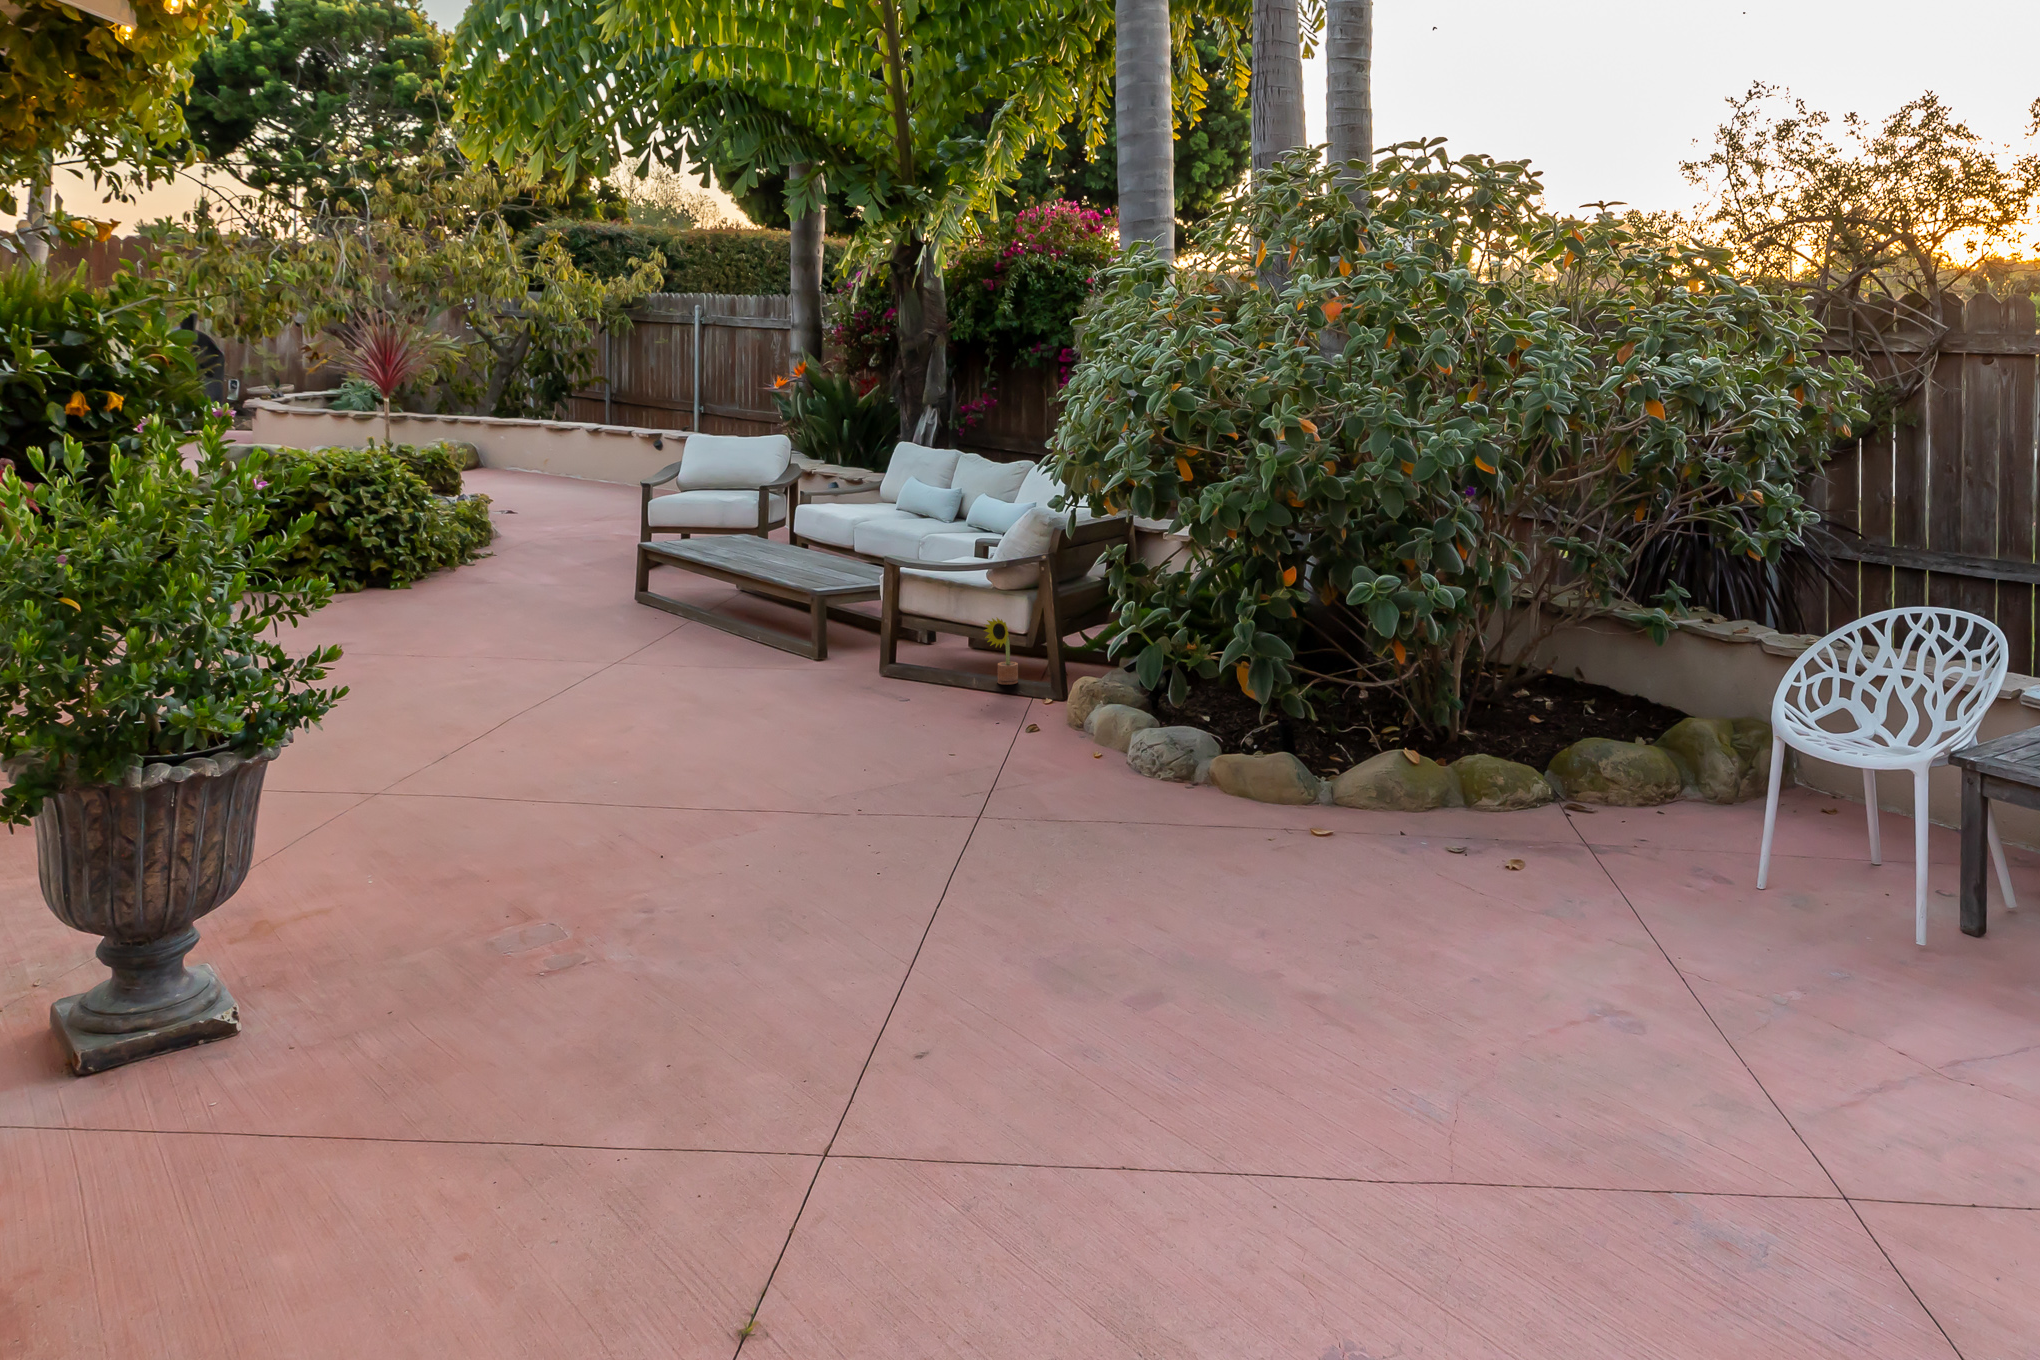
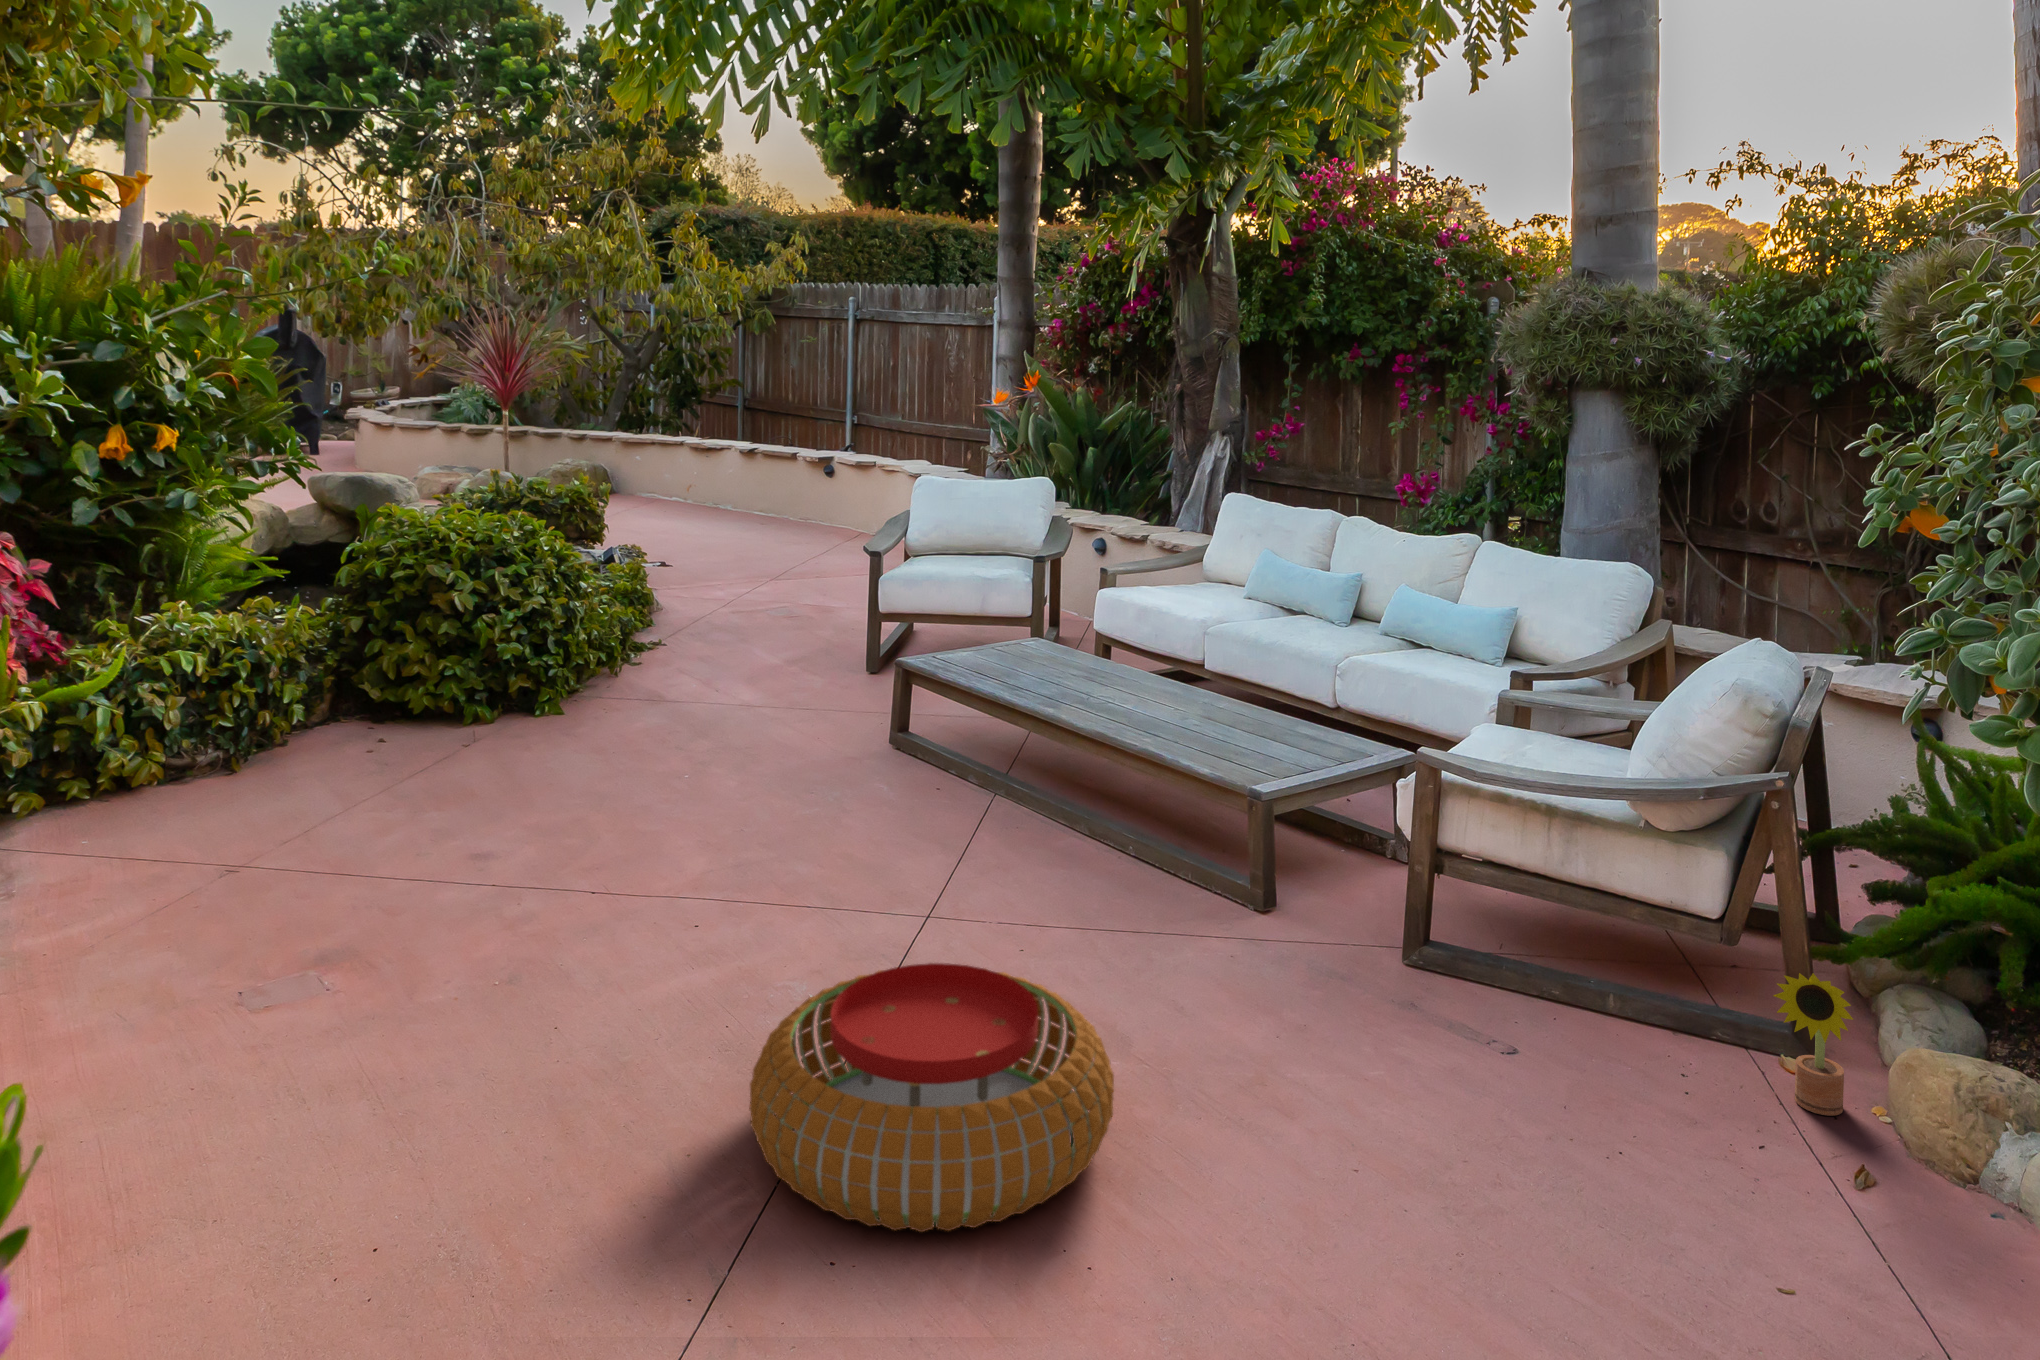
pouf: none [464,630,650,718] -> present [749,963,1114,1232]

